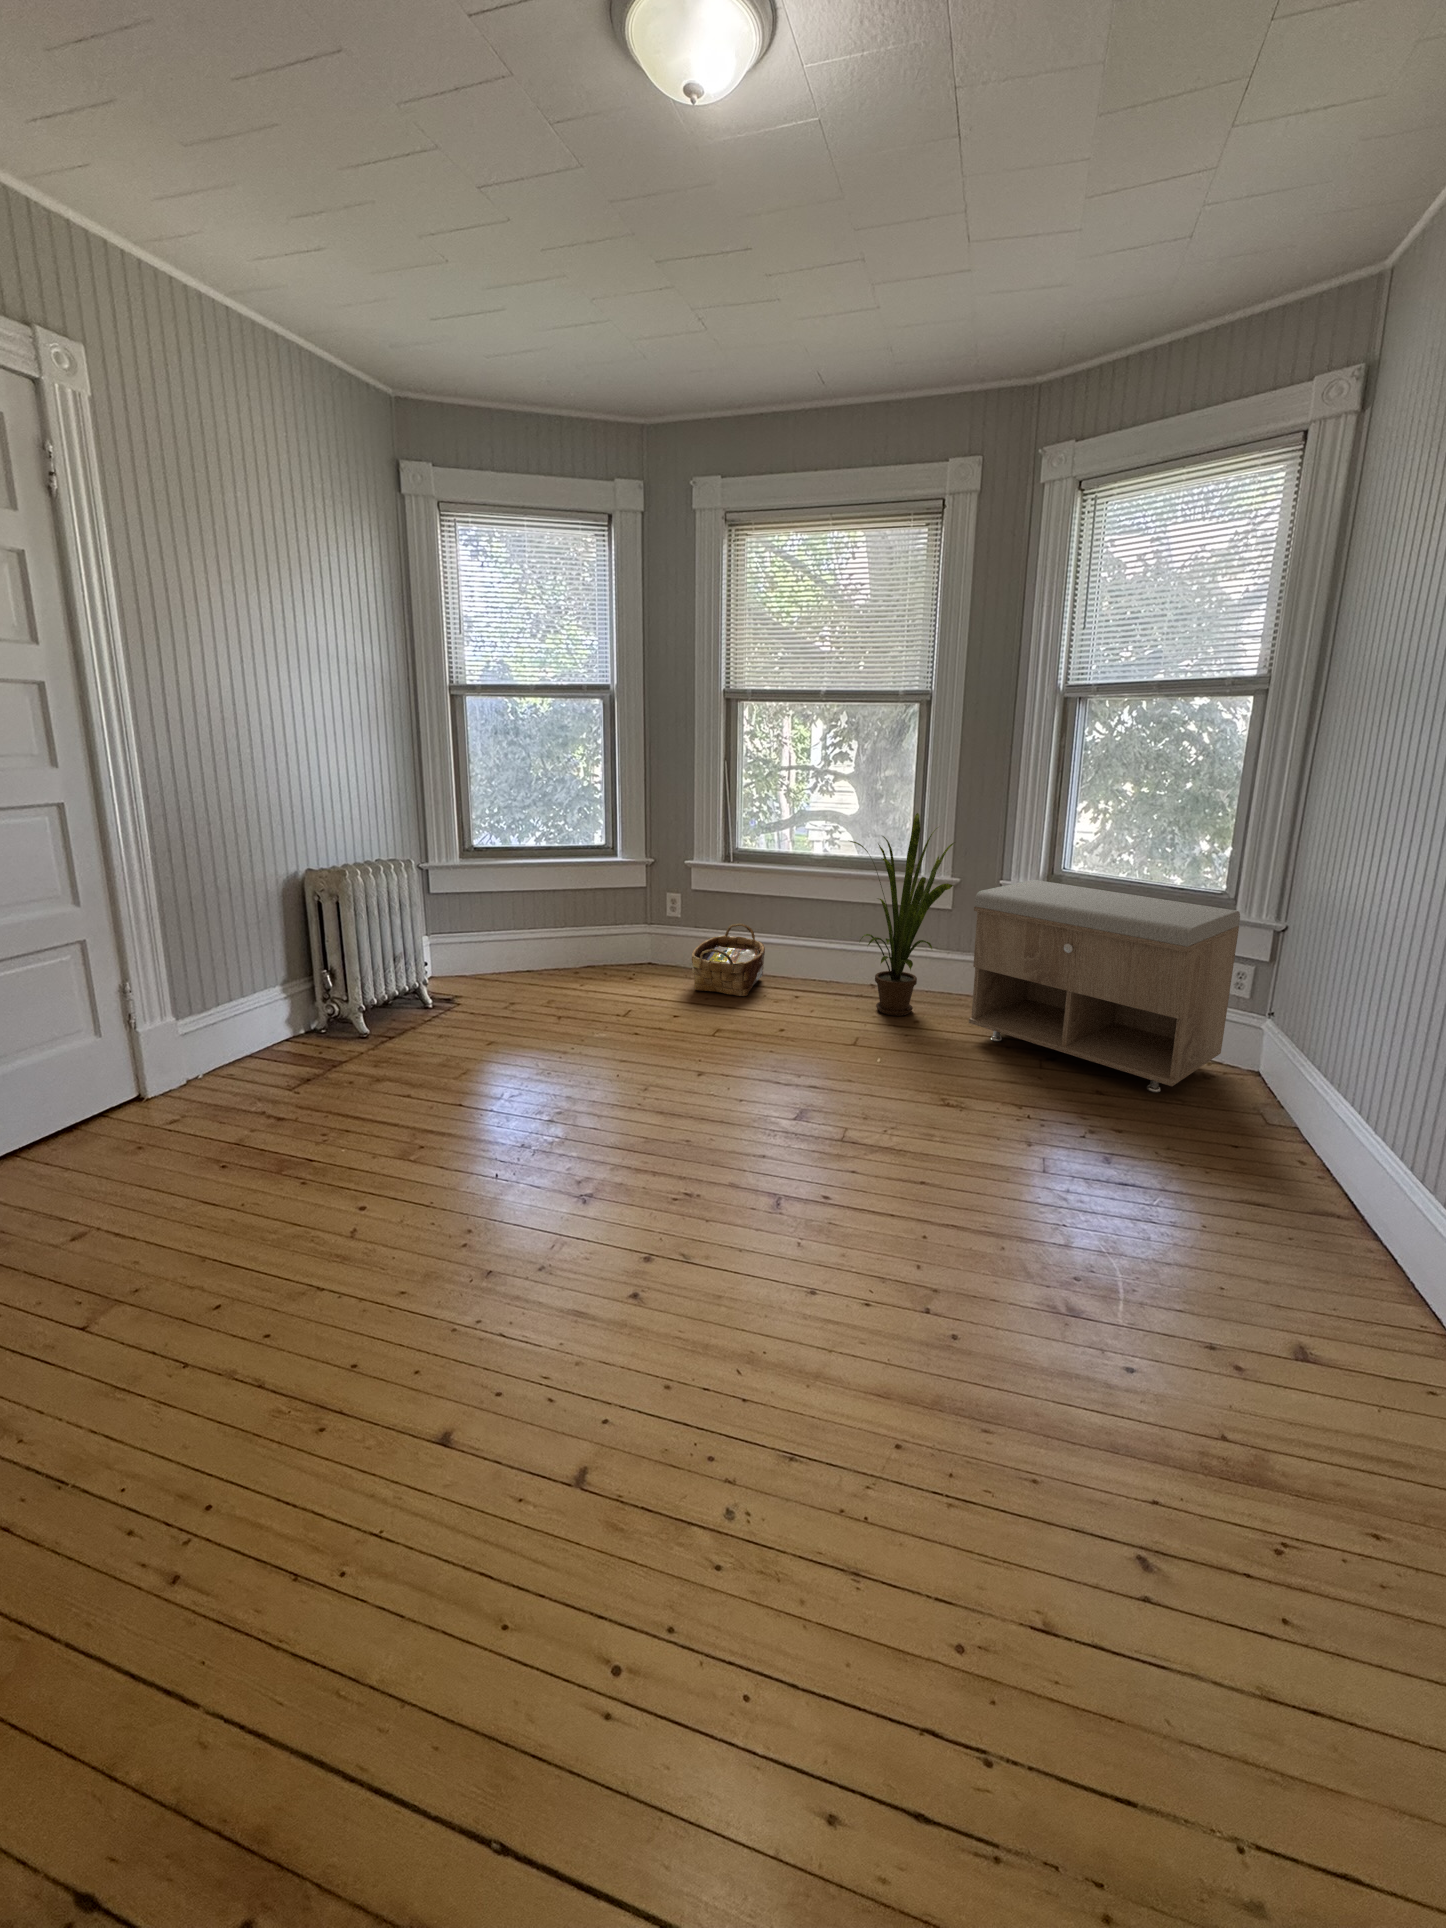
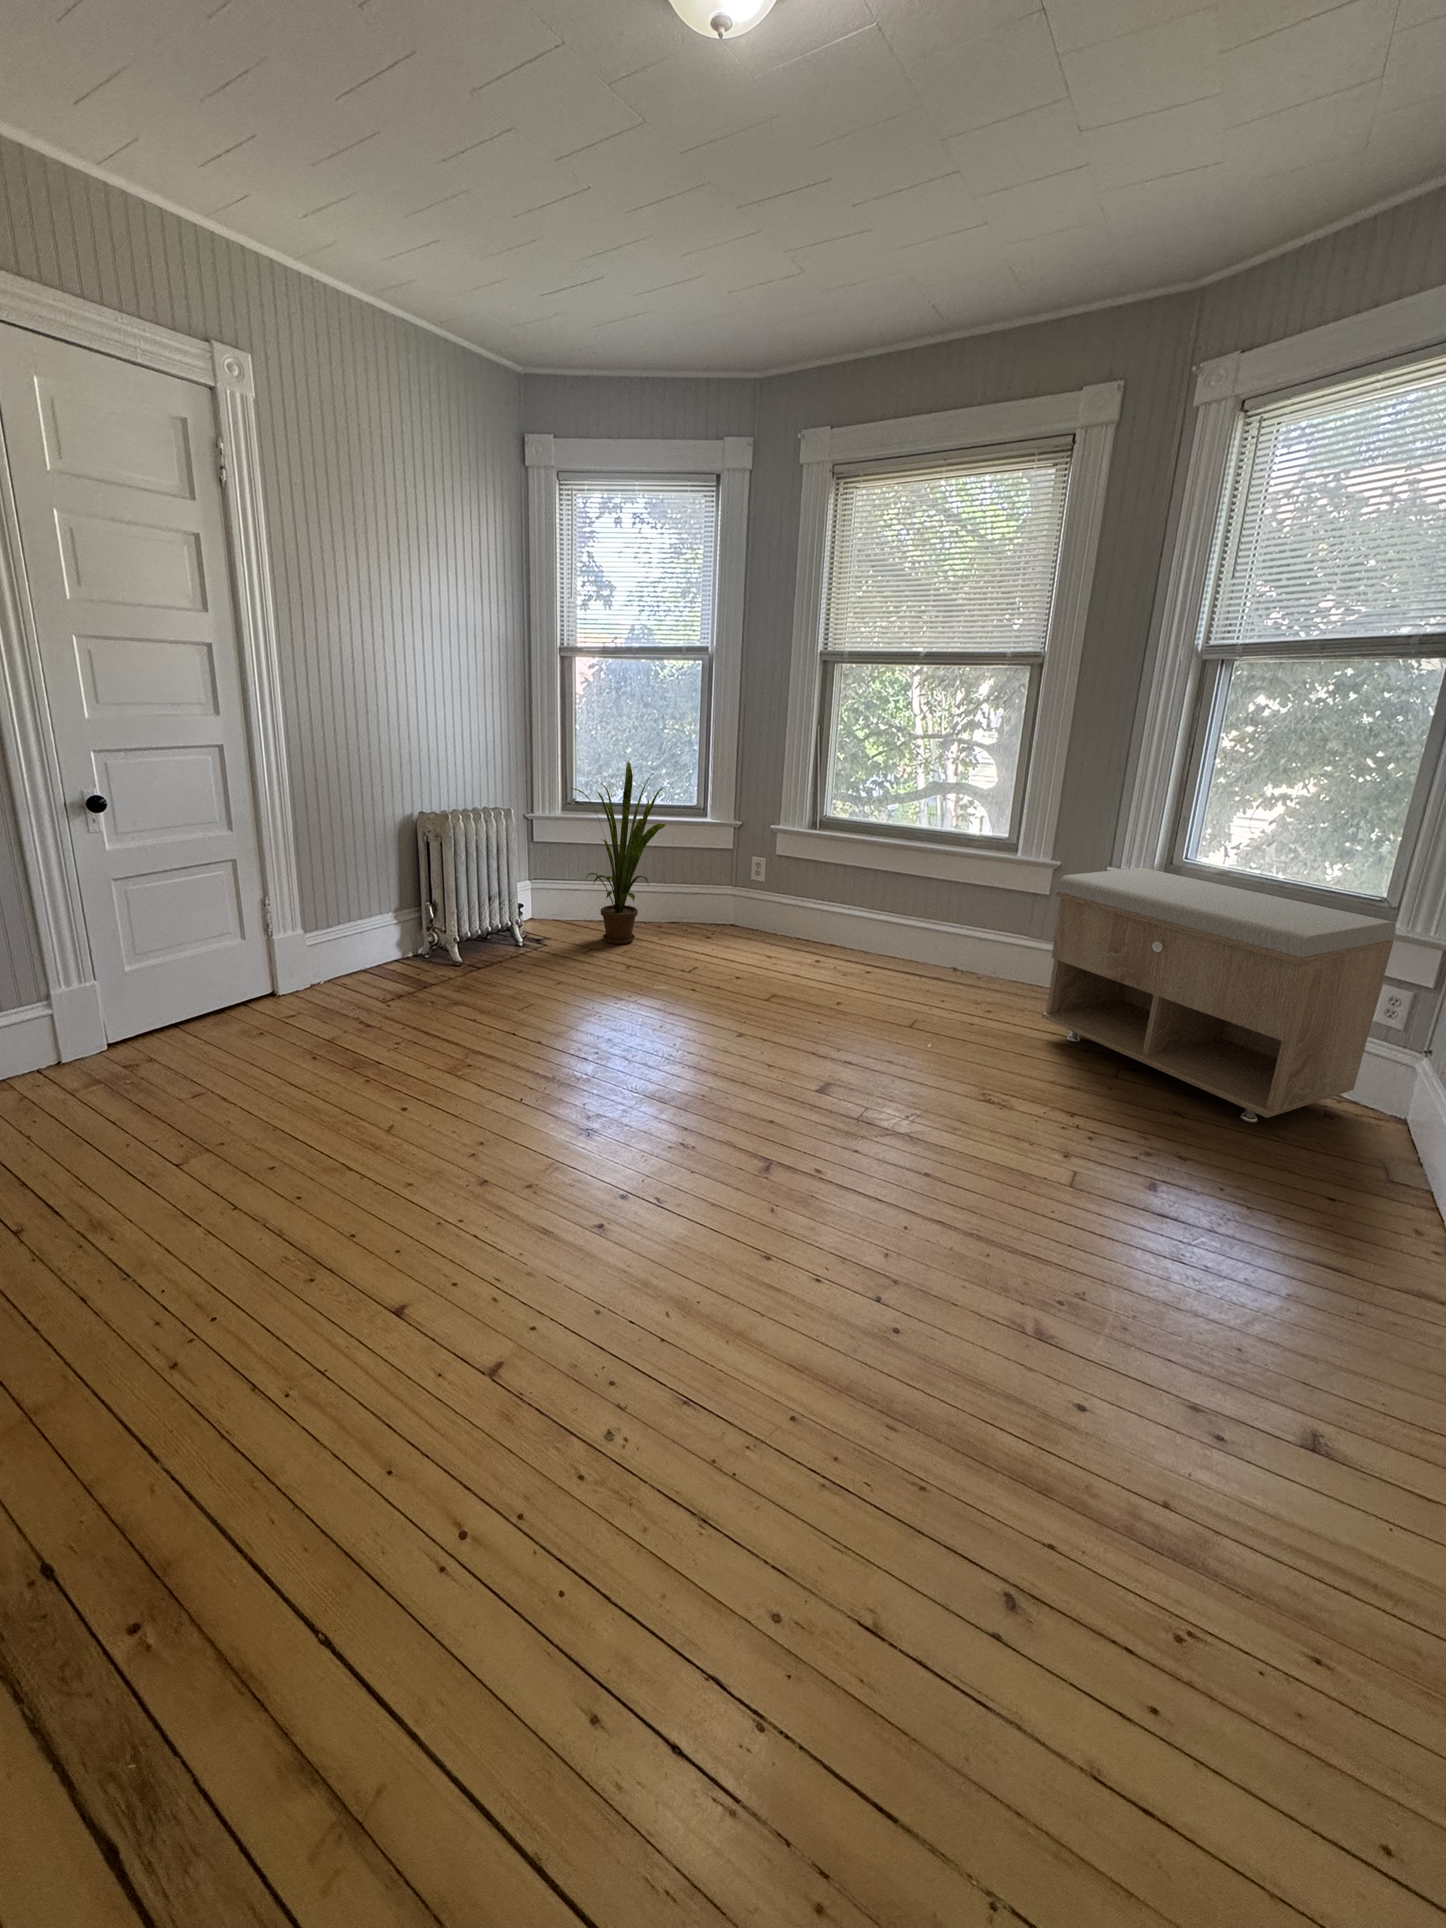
house plant: present [850,813,954,1016] -> present [571,762,665,944]
woven basket: present [692,923,765,996] -> none [763,891,841,964]

